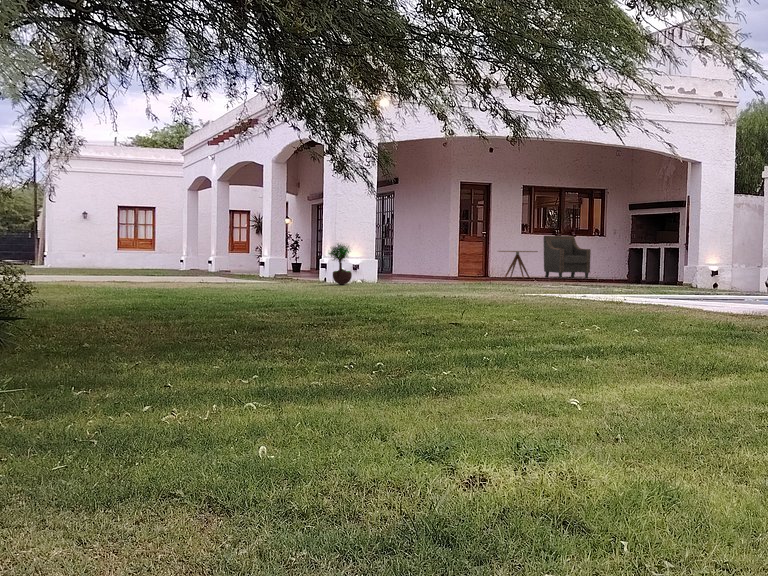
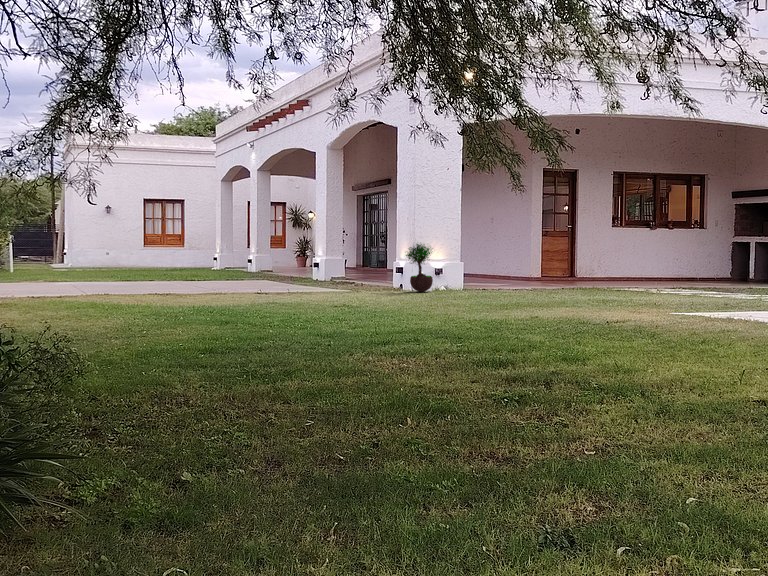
chair: present [544,236,591,279] -> none [637,229,695,279]
round table: present [498,251,538,279] -> none [586,247,635,280]

